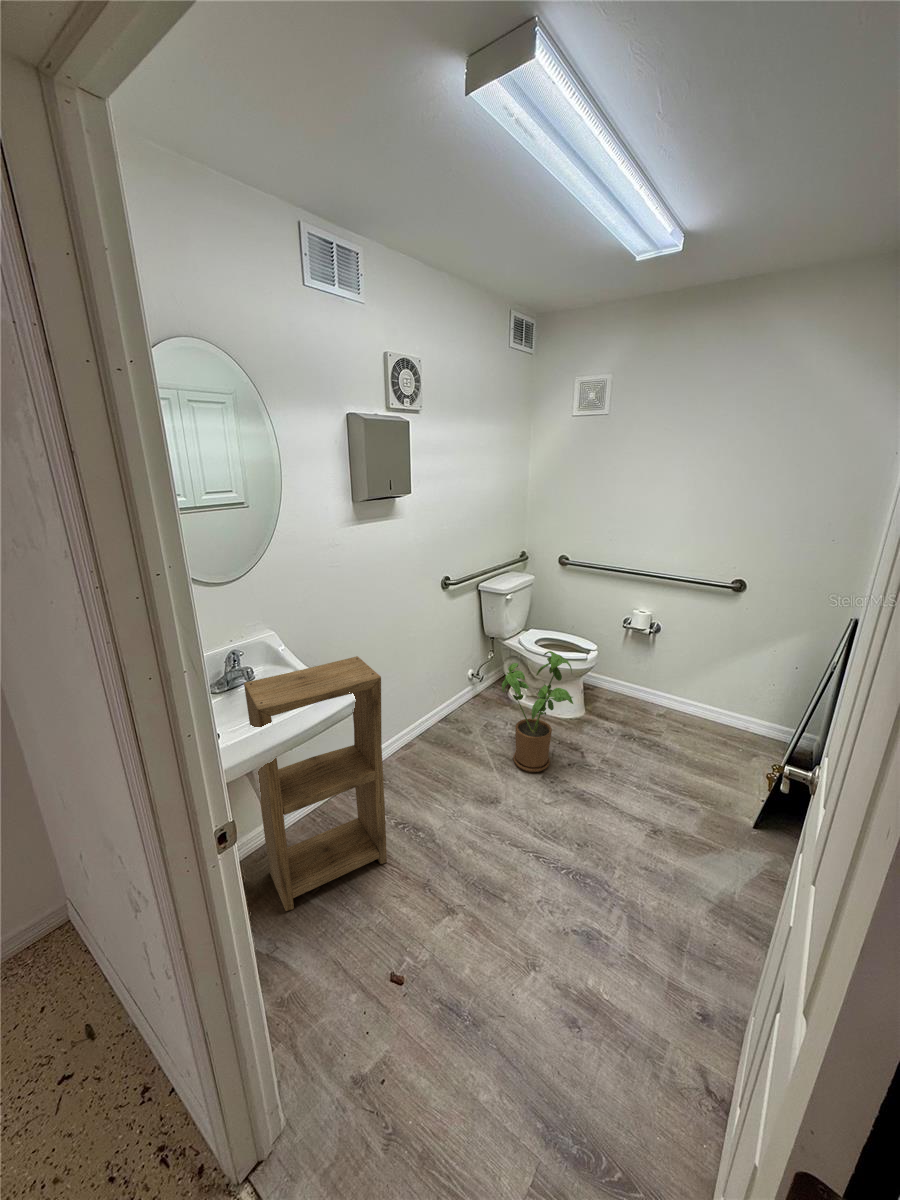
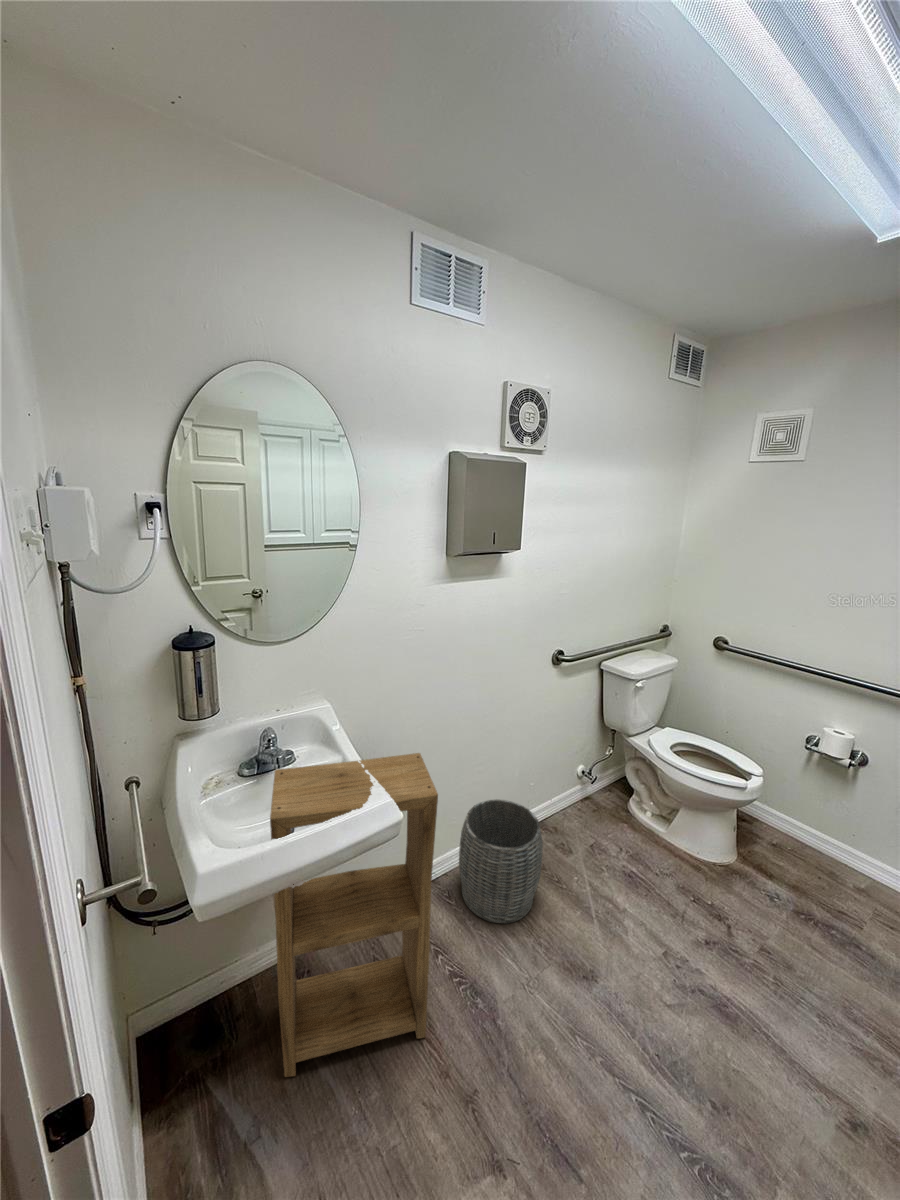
house plant: present [502,651,573,772] -> none [616,773,723,943]
woven basket: none [388,698,452,787] -> present [459,800,543,924]

